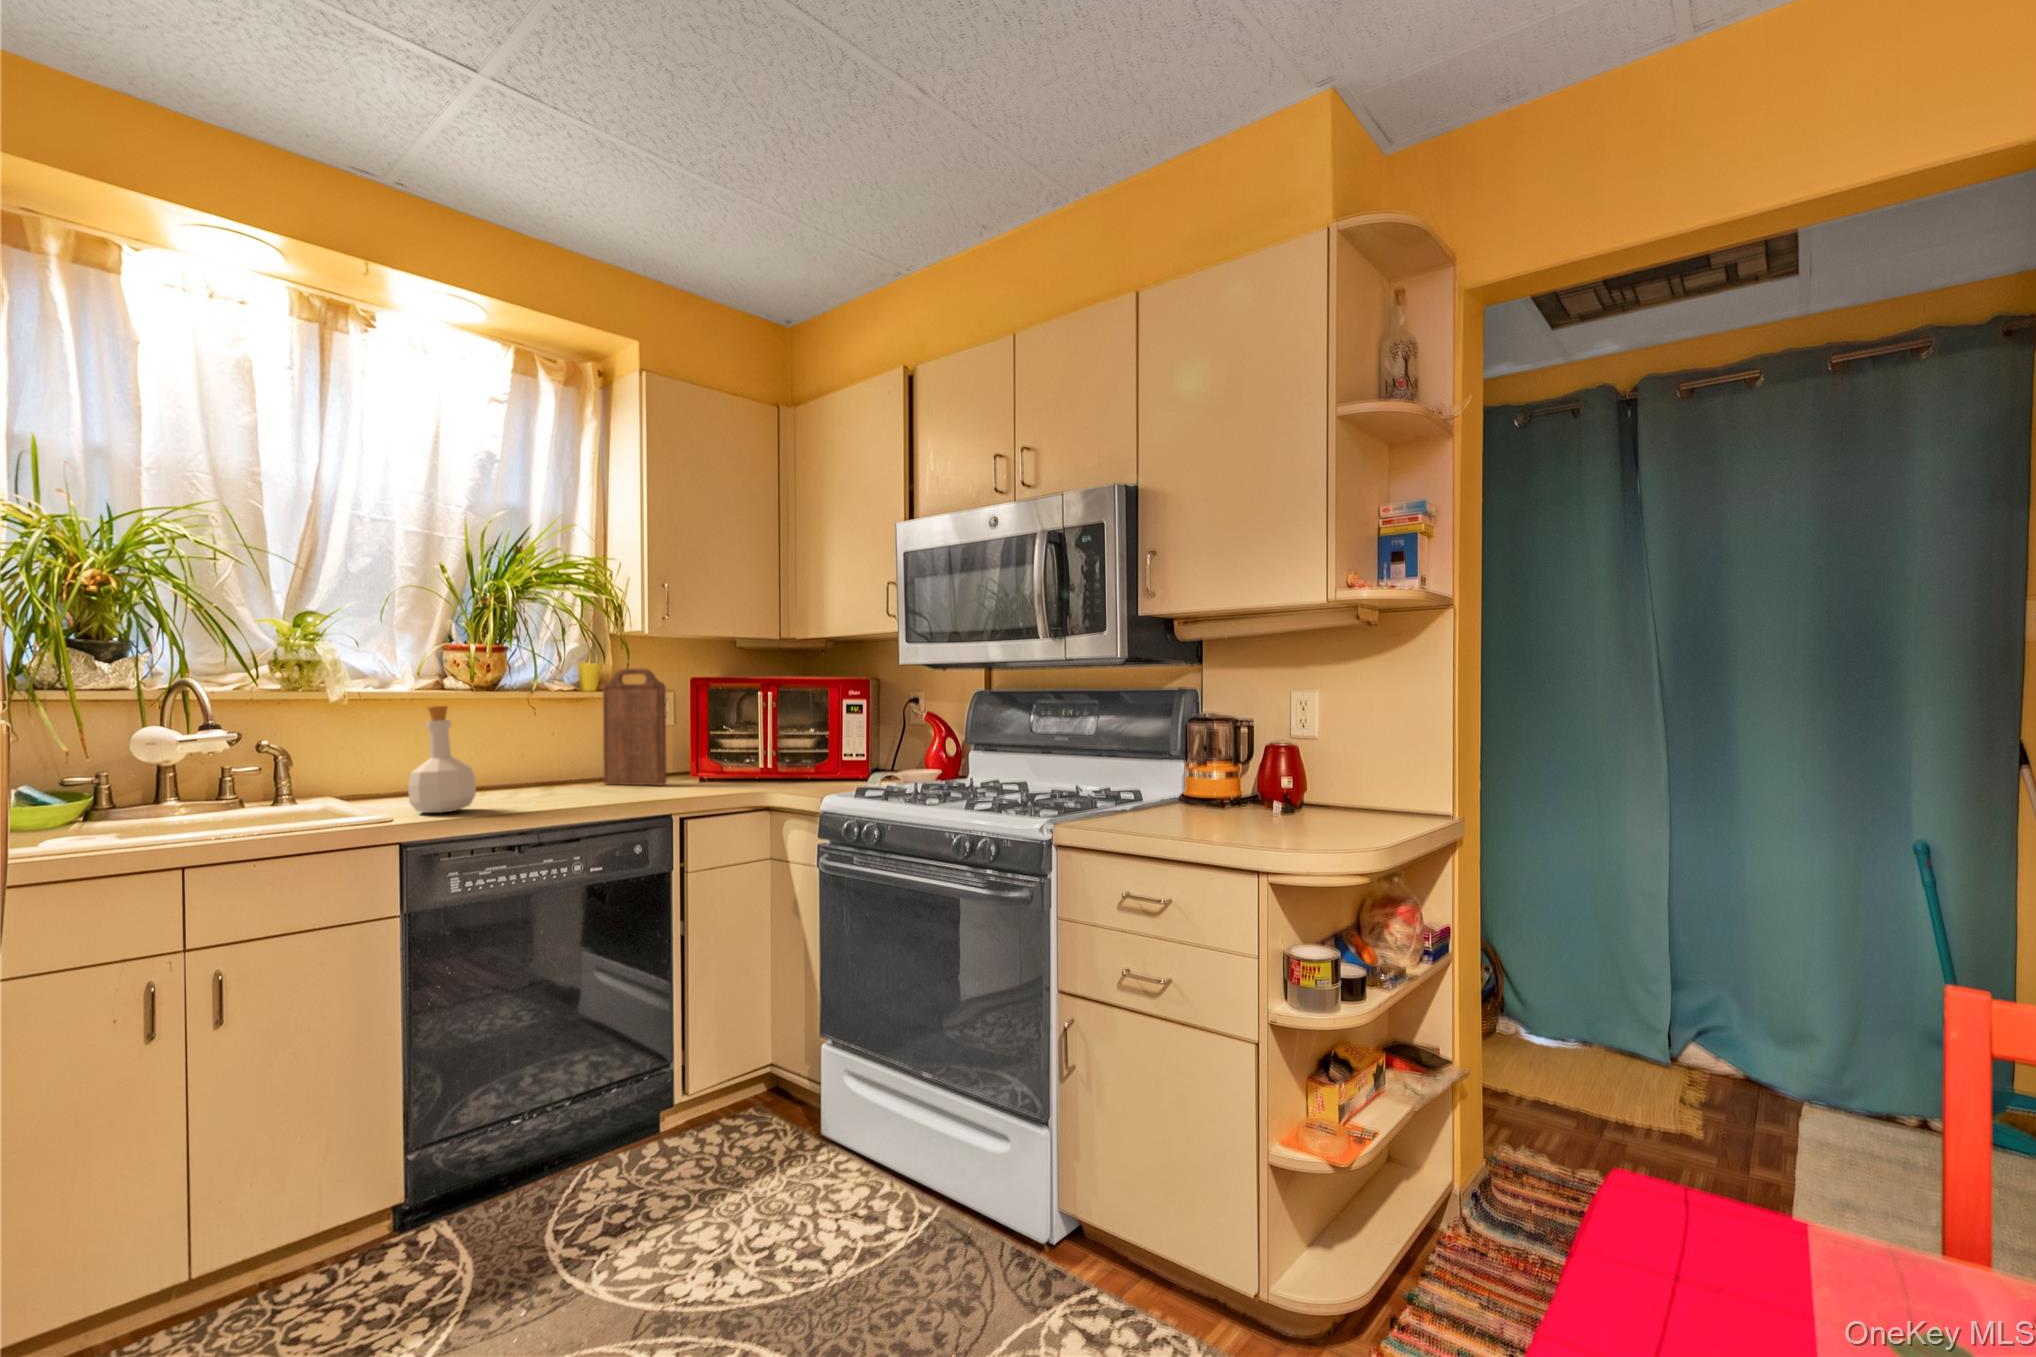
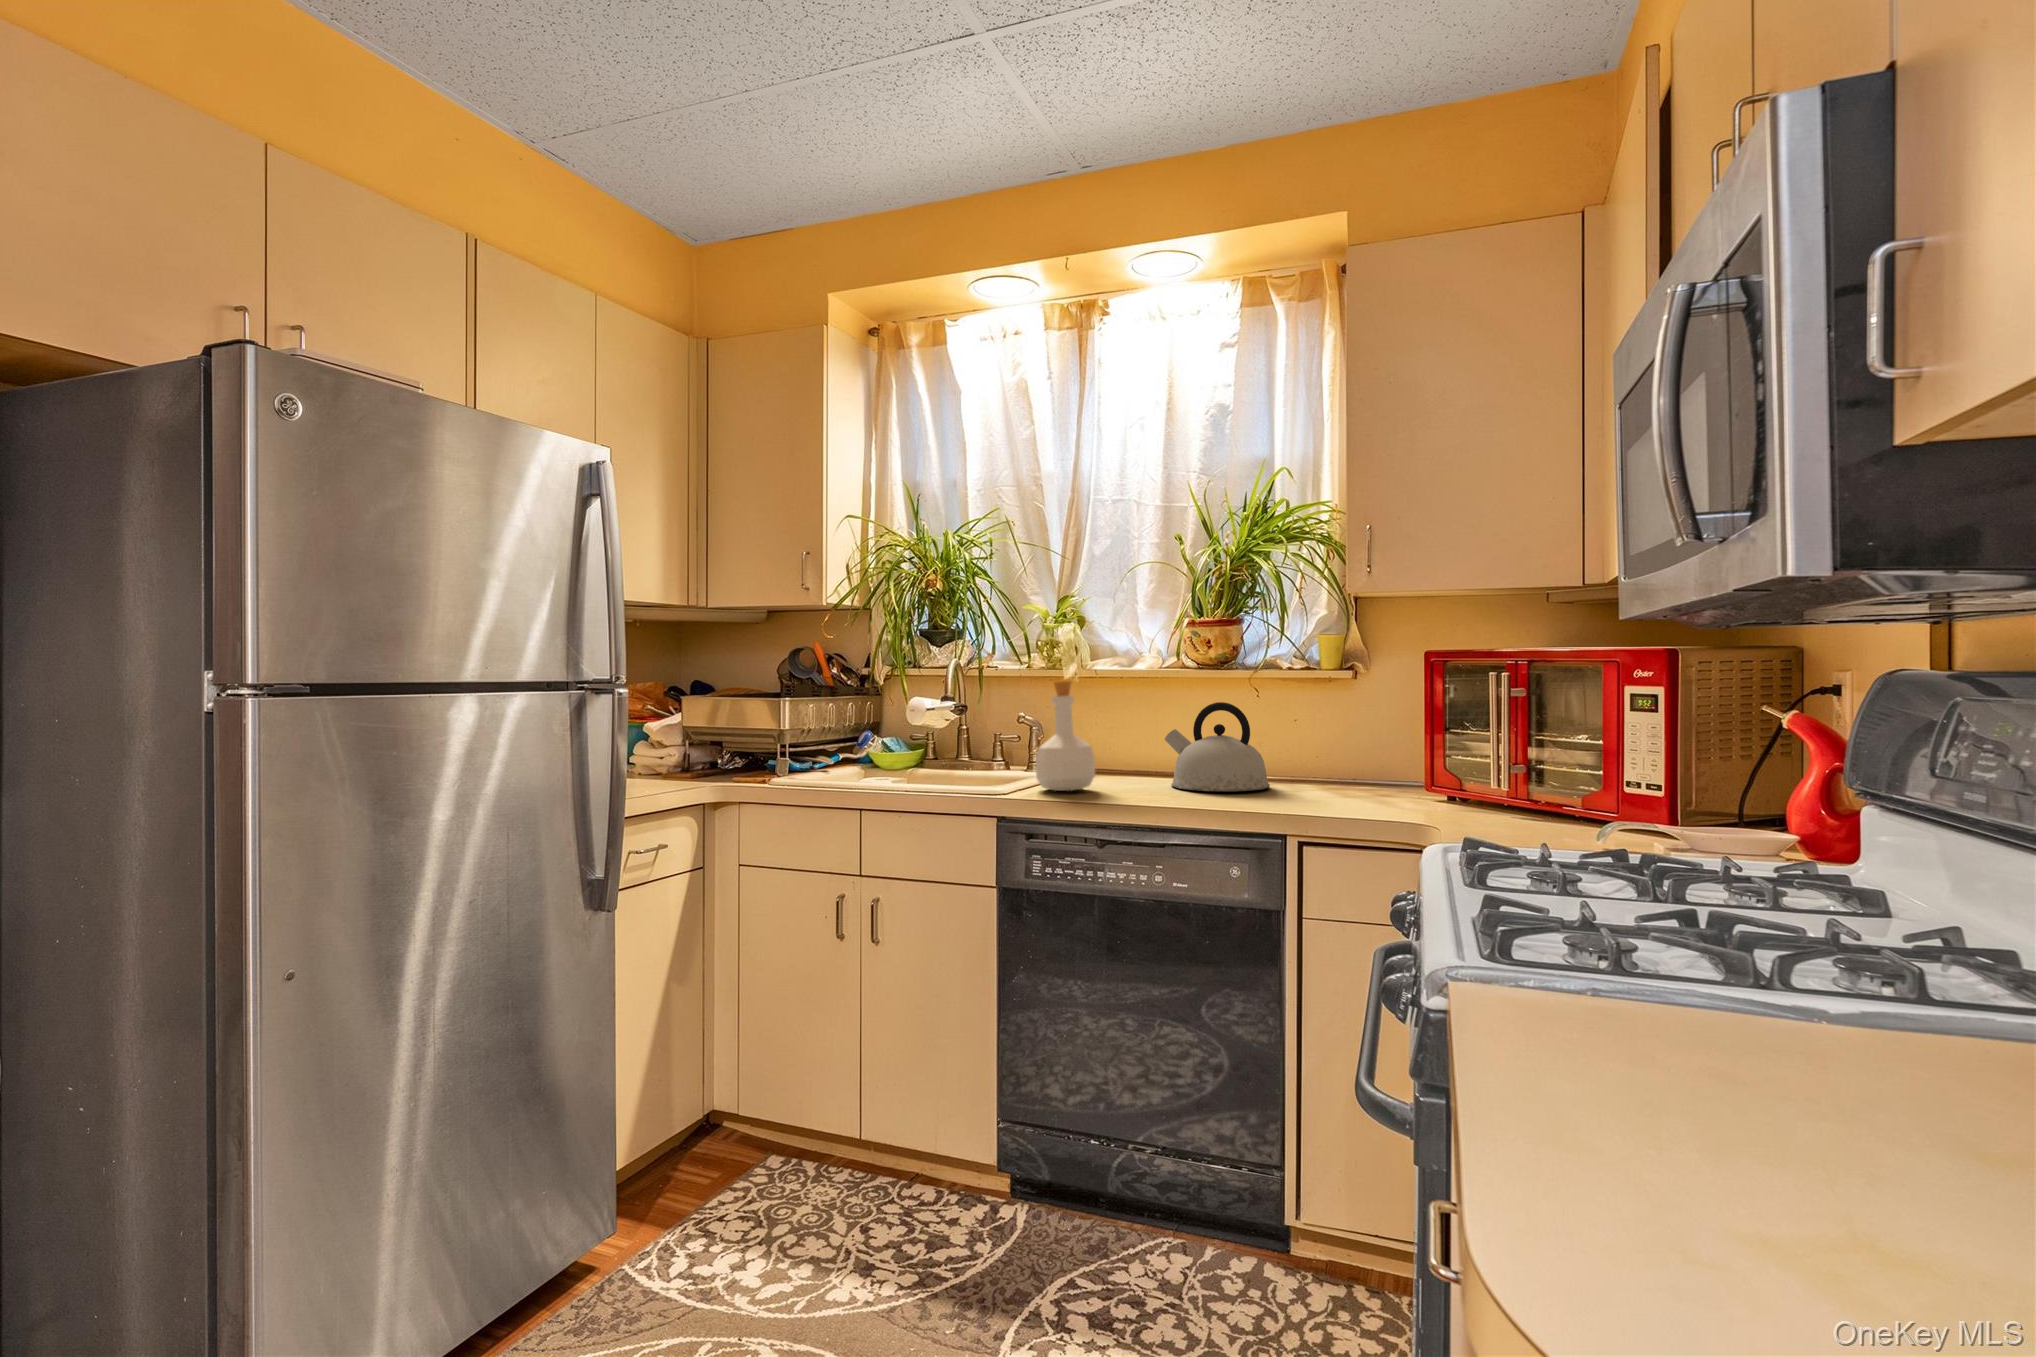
cutting board: present [603,669,667,785] -> none [1325,638,1375,794]
kettle: none [491,722,593,798] -> present [1165,702,1270,791]

